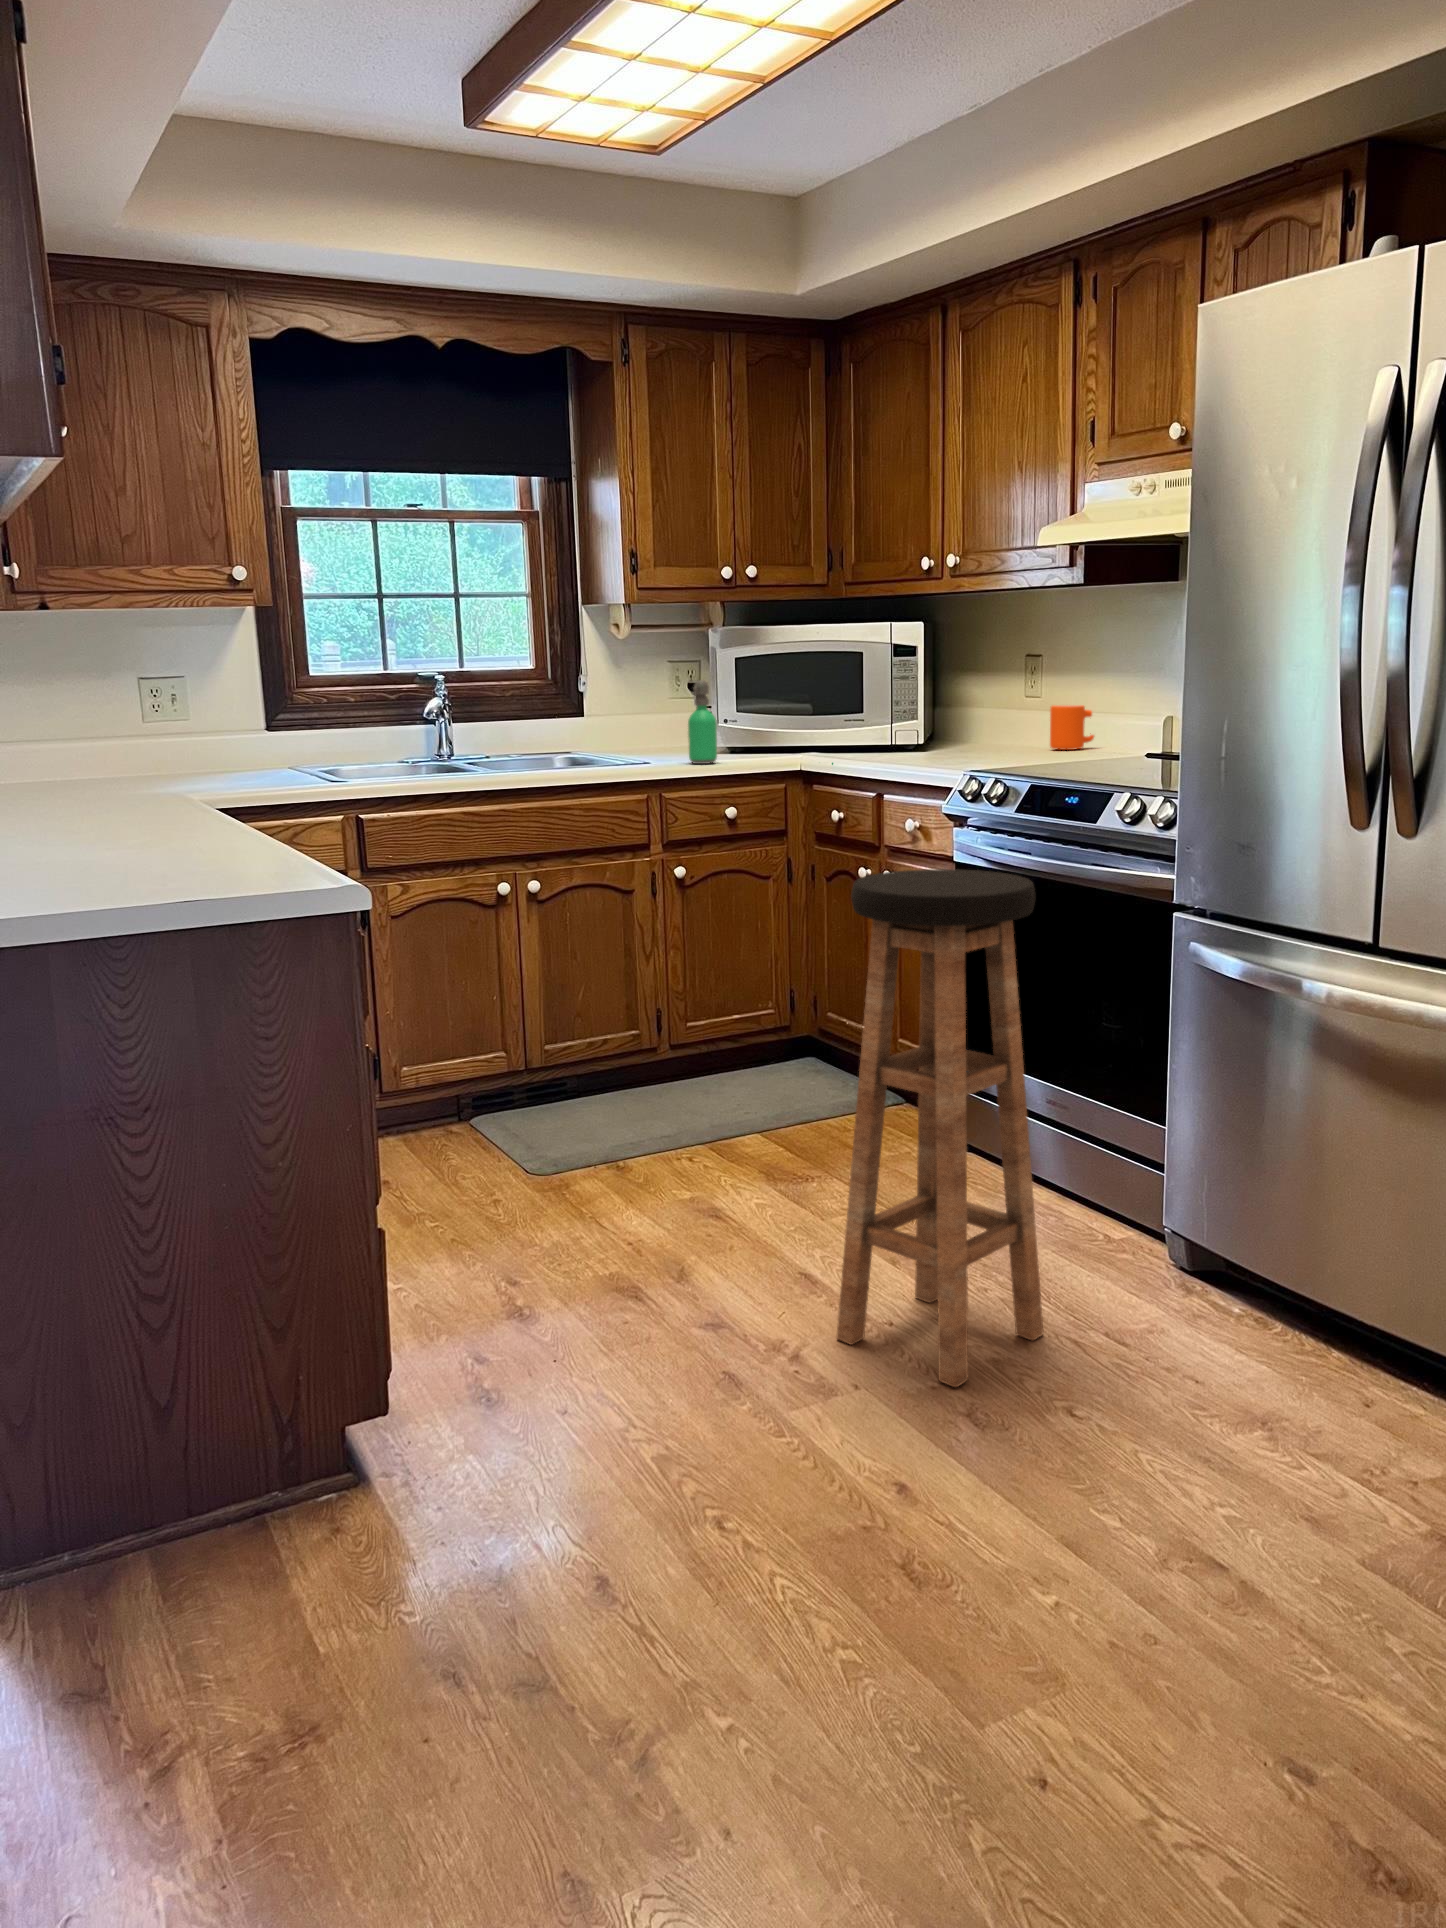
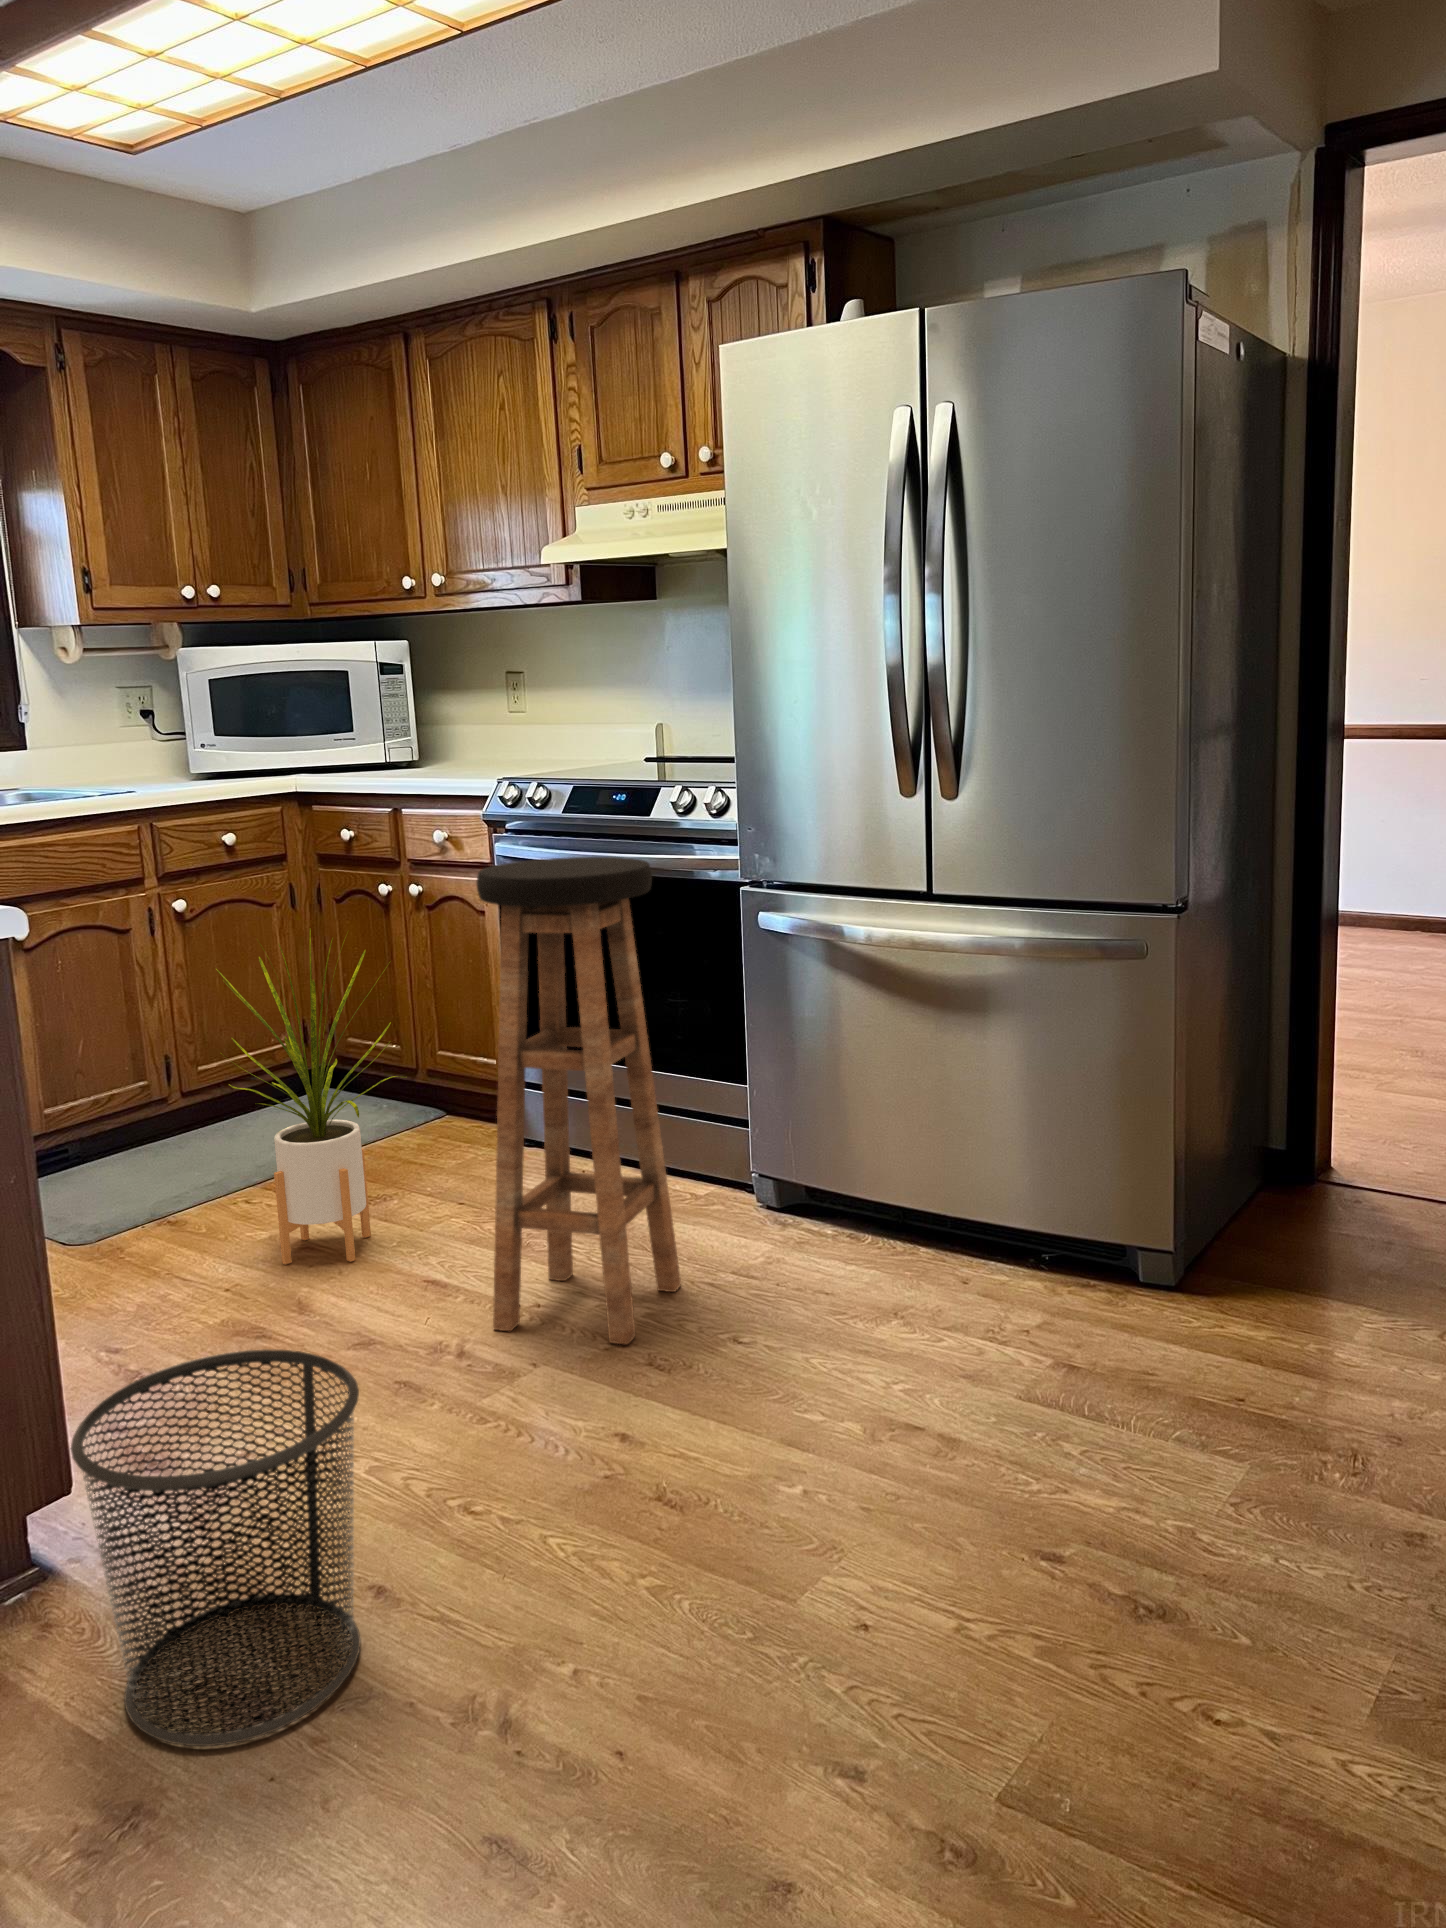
soap dispenser: present [688,680,717,764] -> none [174,702,210,790]
mug: present [1050,705,1094,750] -> none [544,718,586,760]
house plant: none [644,911,817,1238] -> present [216,930,397,1264]
waste bin: none [321,1323,578,1686] -> present [71,1349,360,1746]

